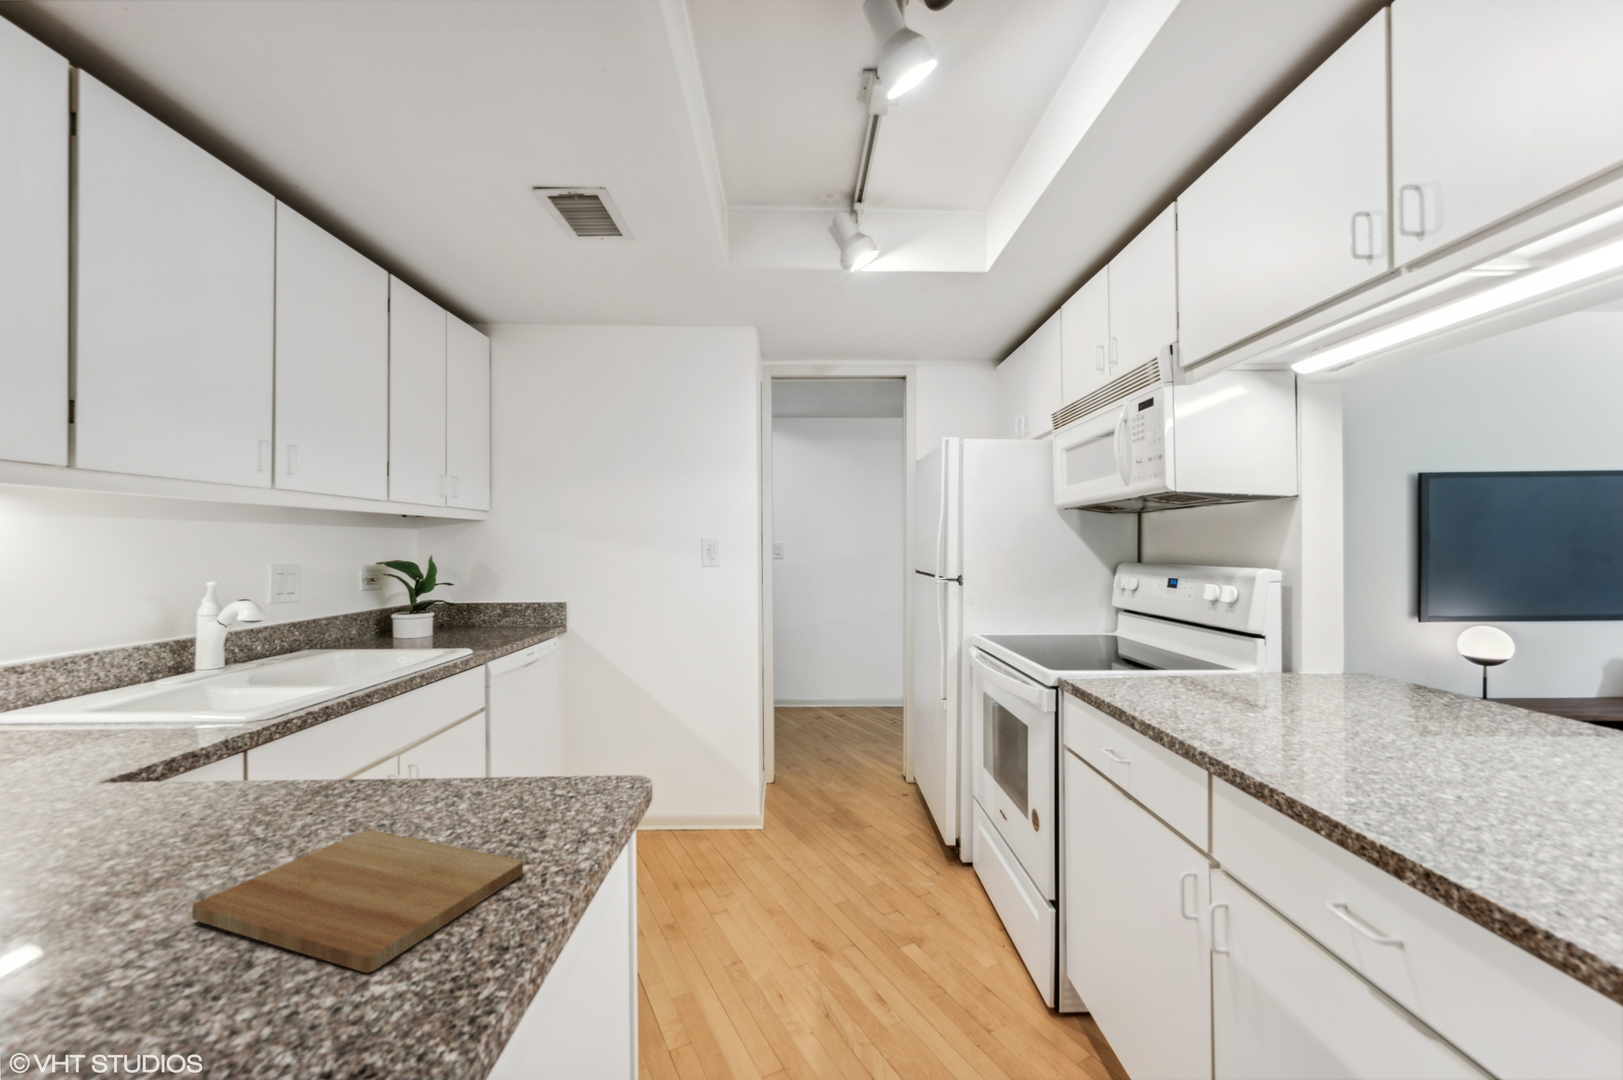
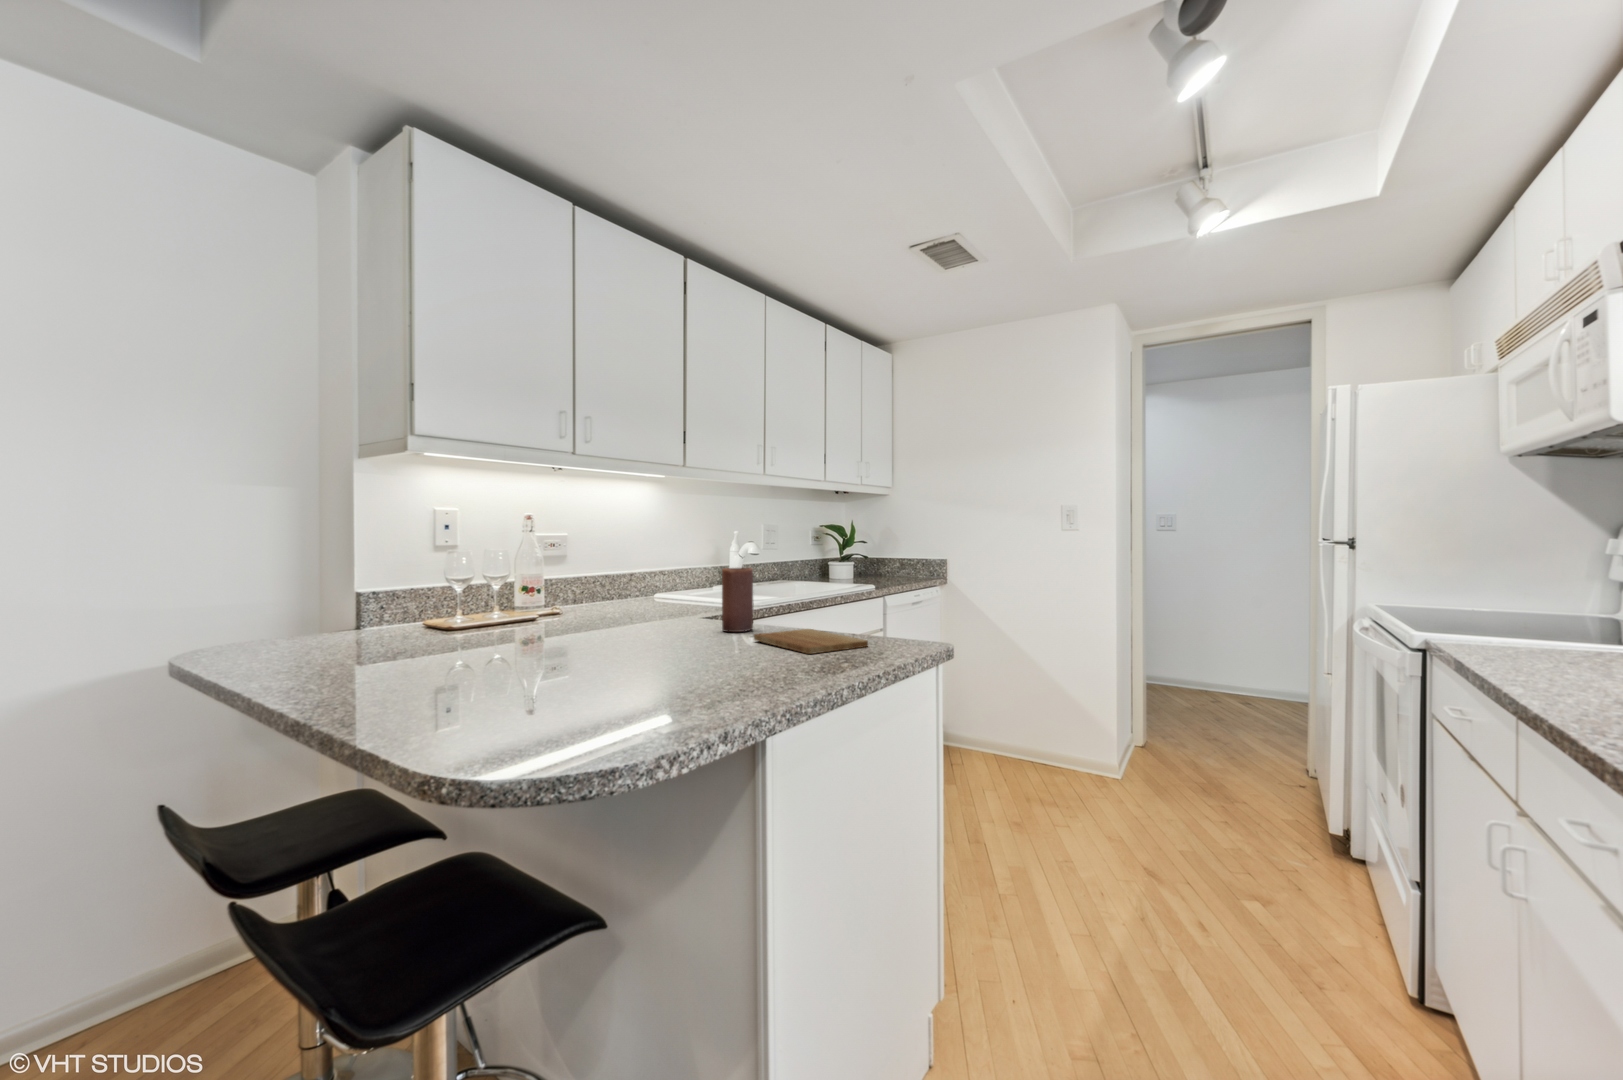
candle: none [102,704,208,877] -> present [722,568,754,632]

